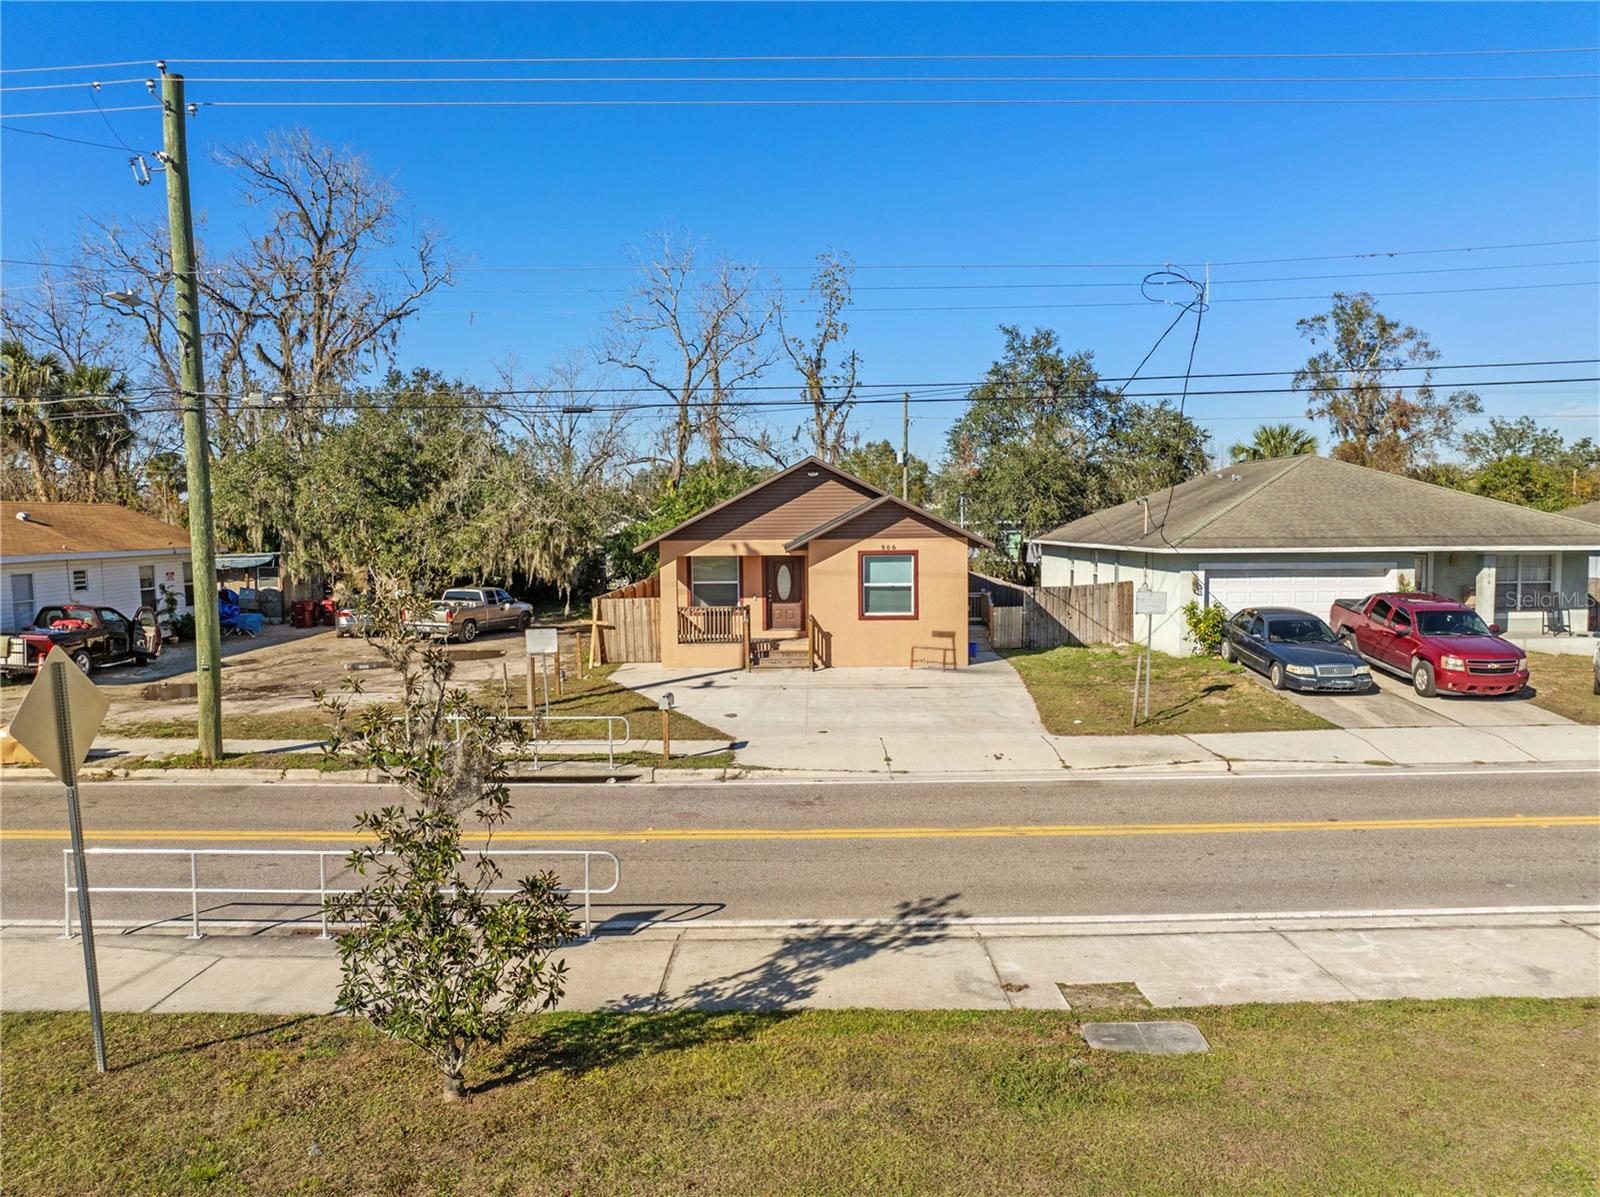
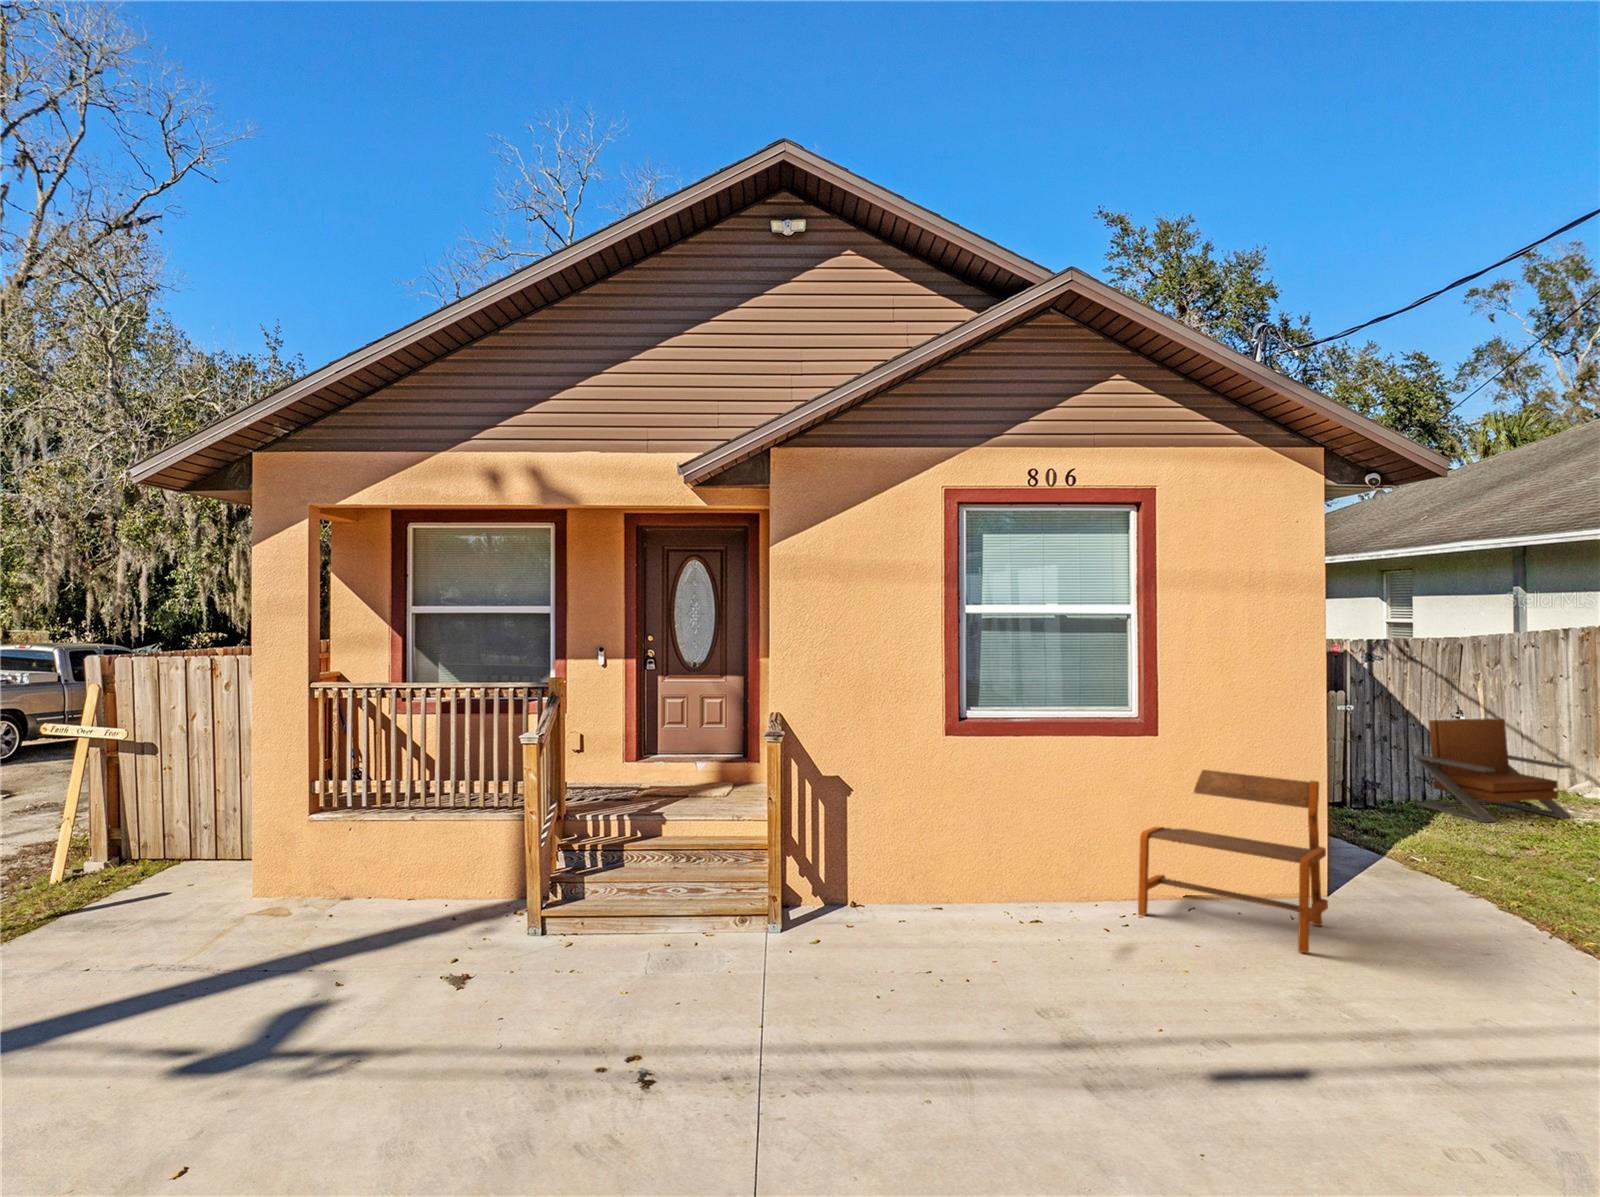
lounge chair: none [1044,623,1089,657] -> present [1413,718,1571,822]

